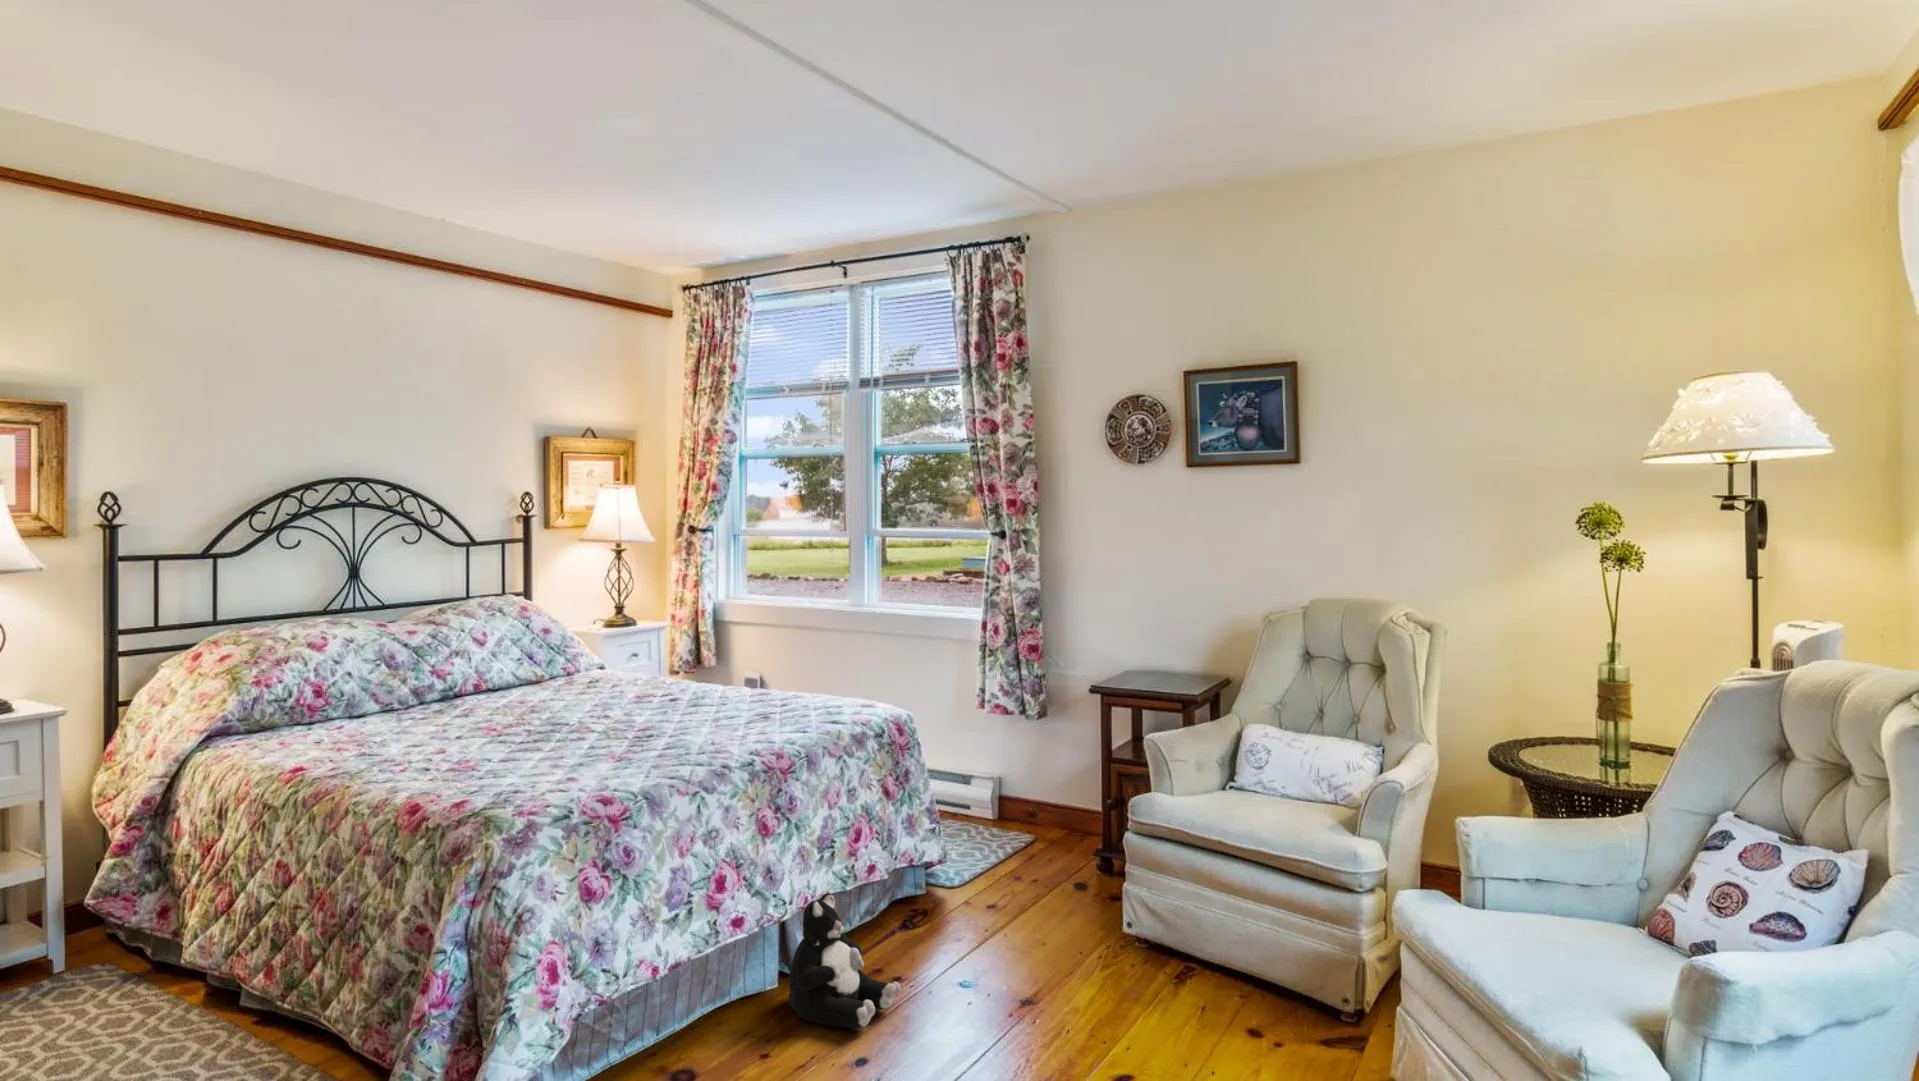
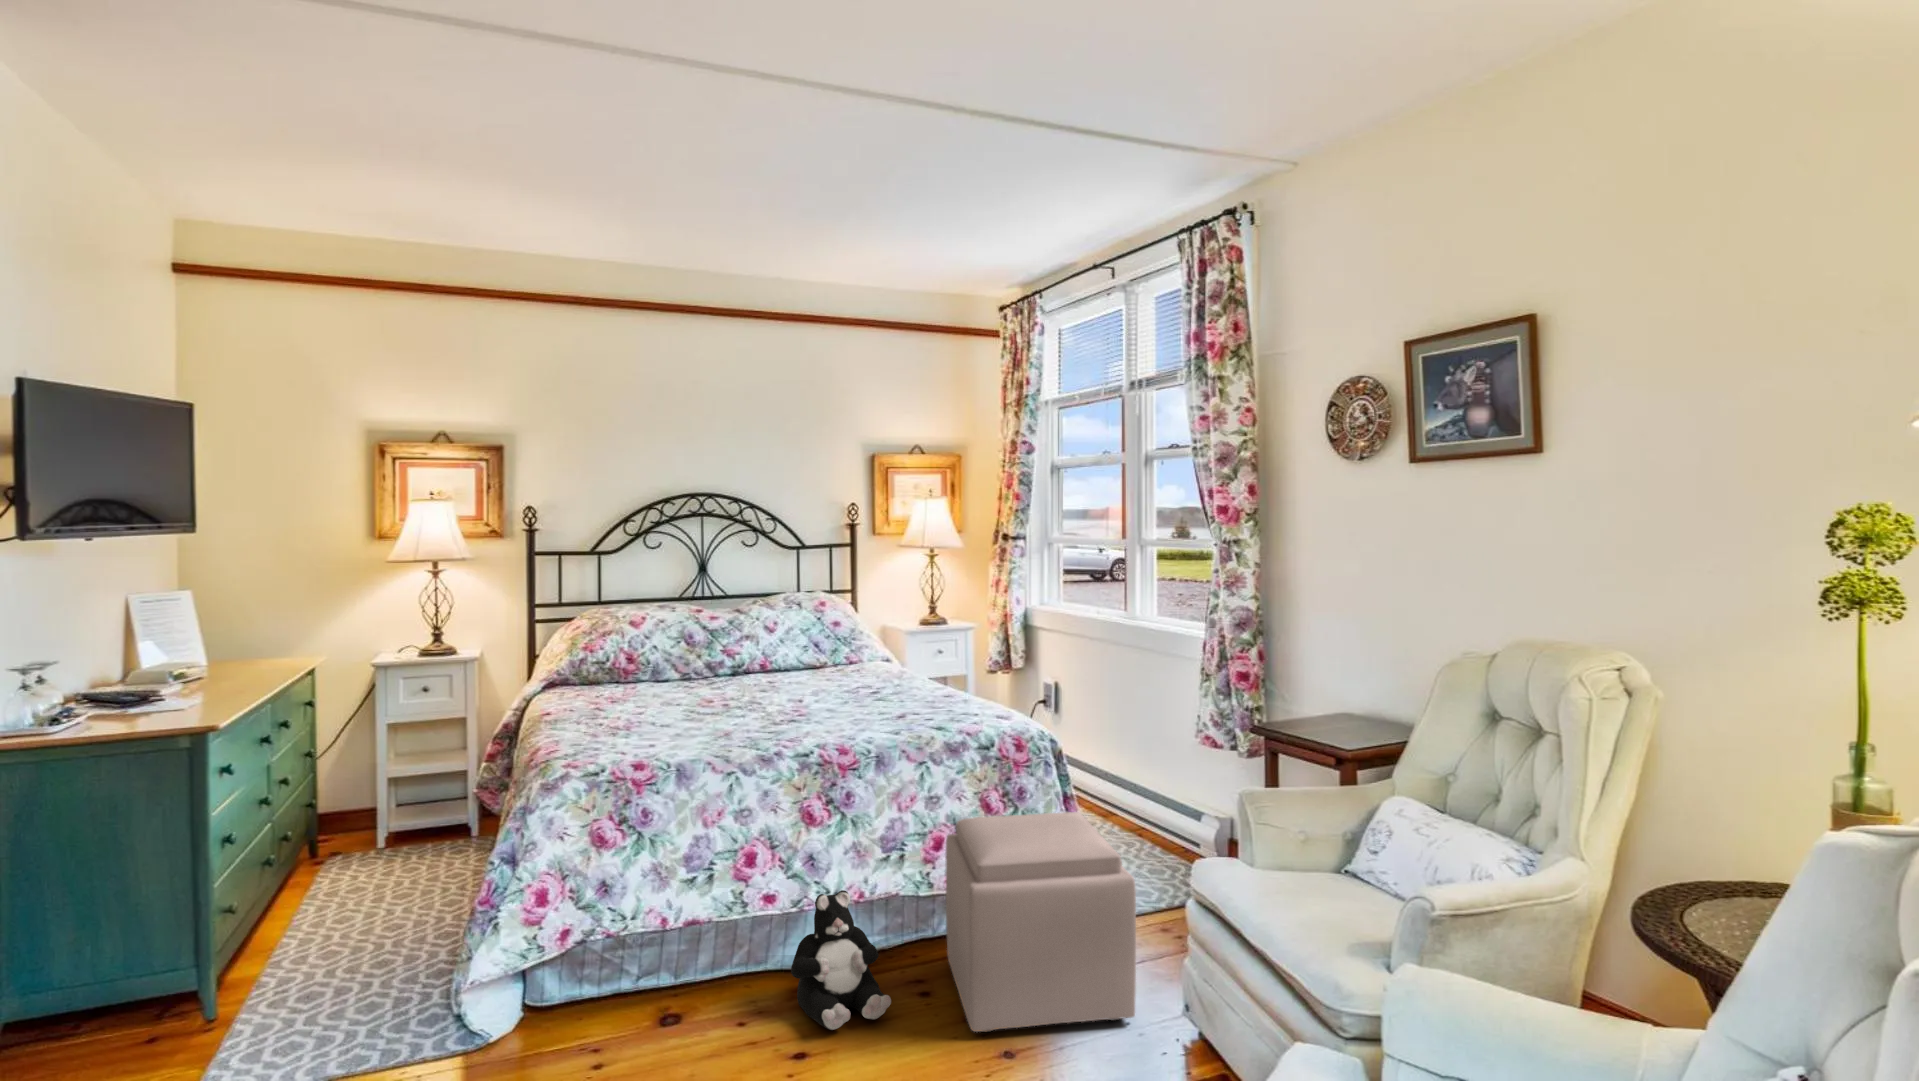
ottoman: none [878,784,1082,991] -> present [945,812,1136,1032]

